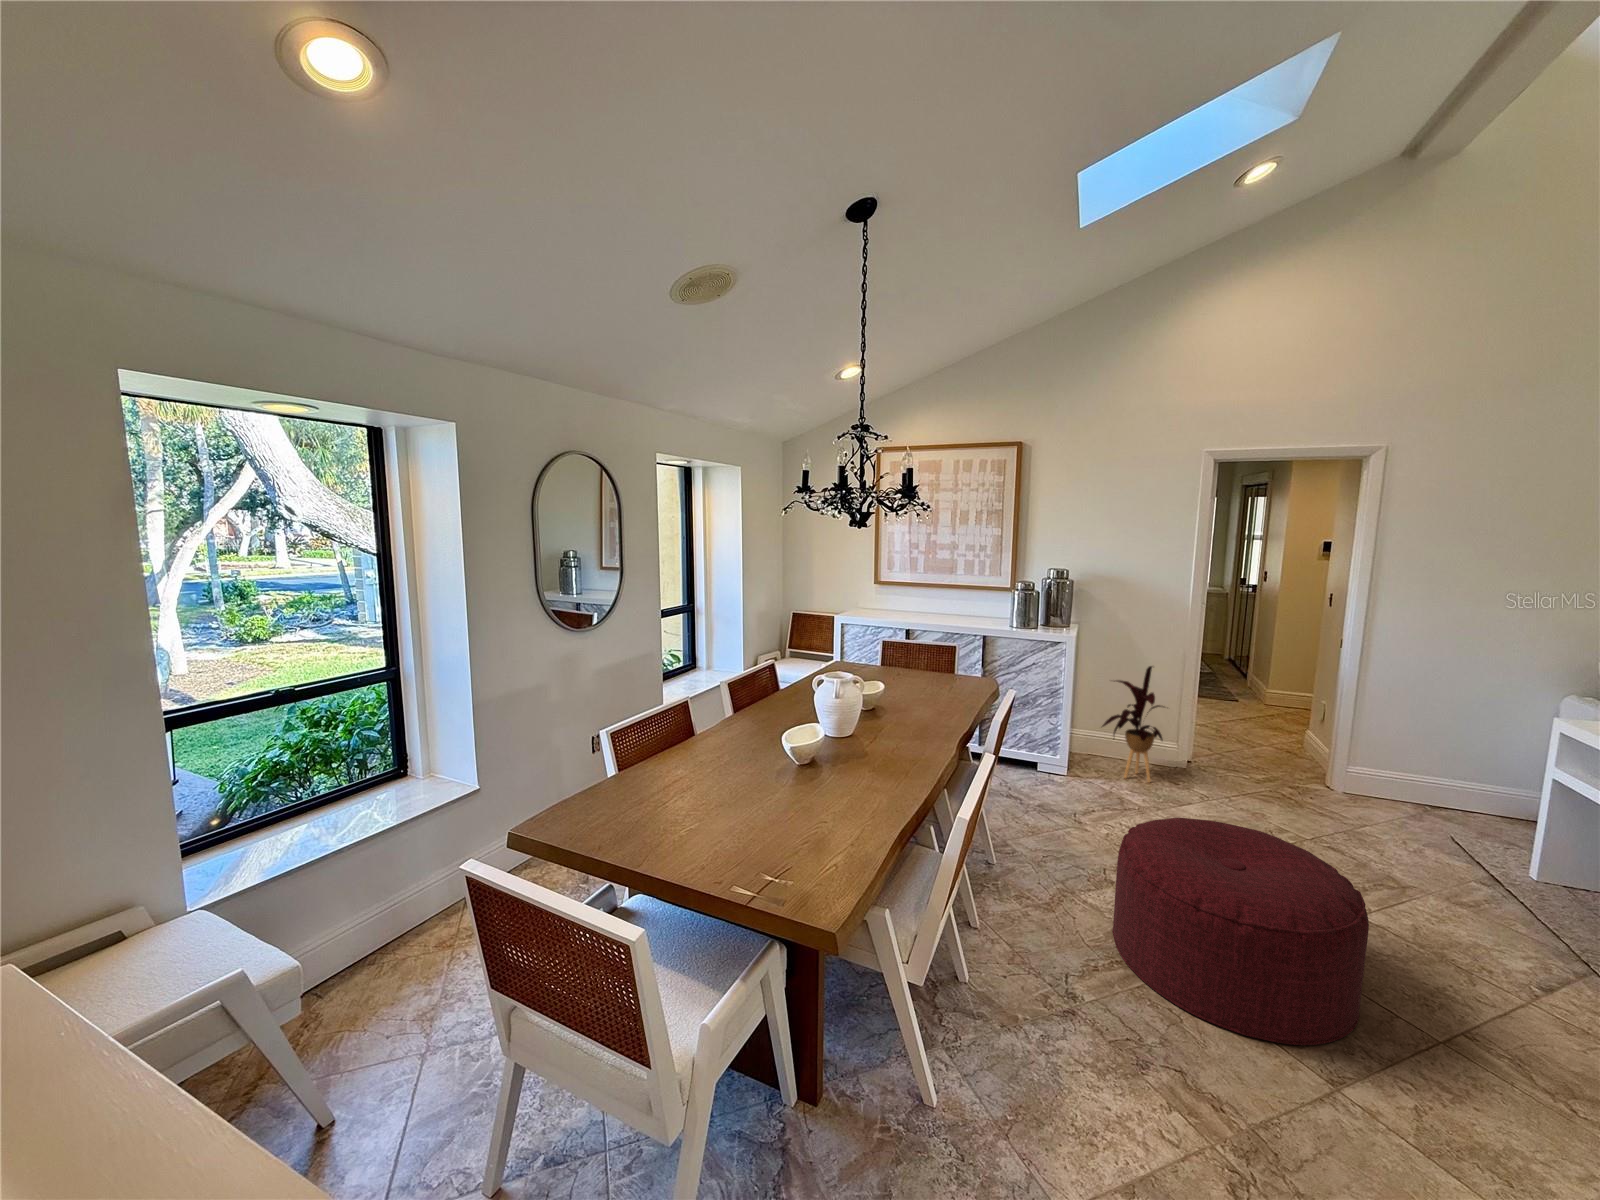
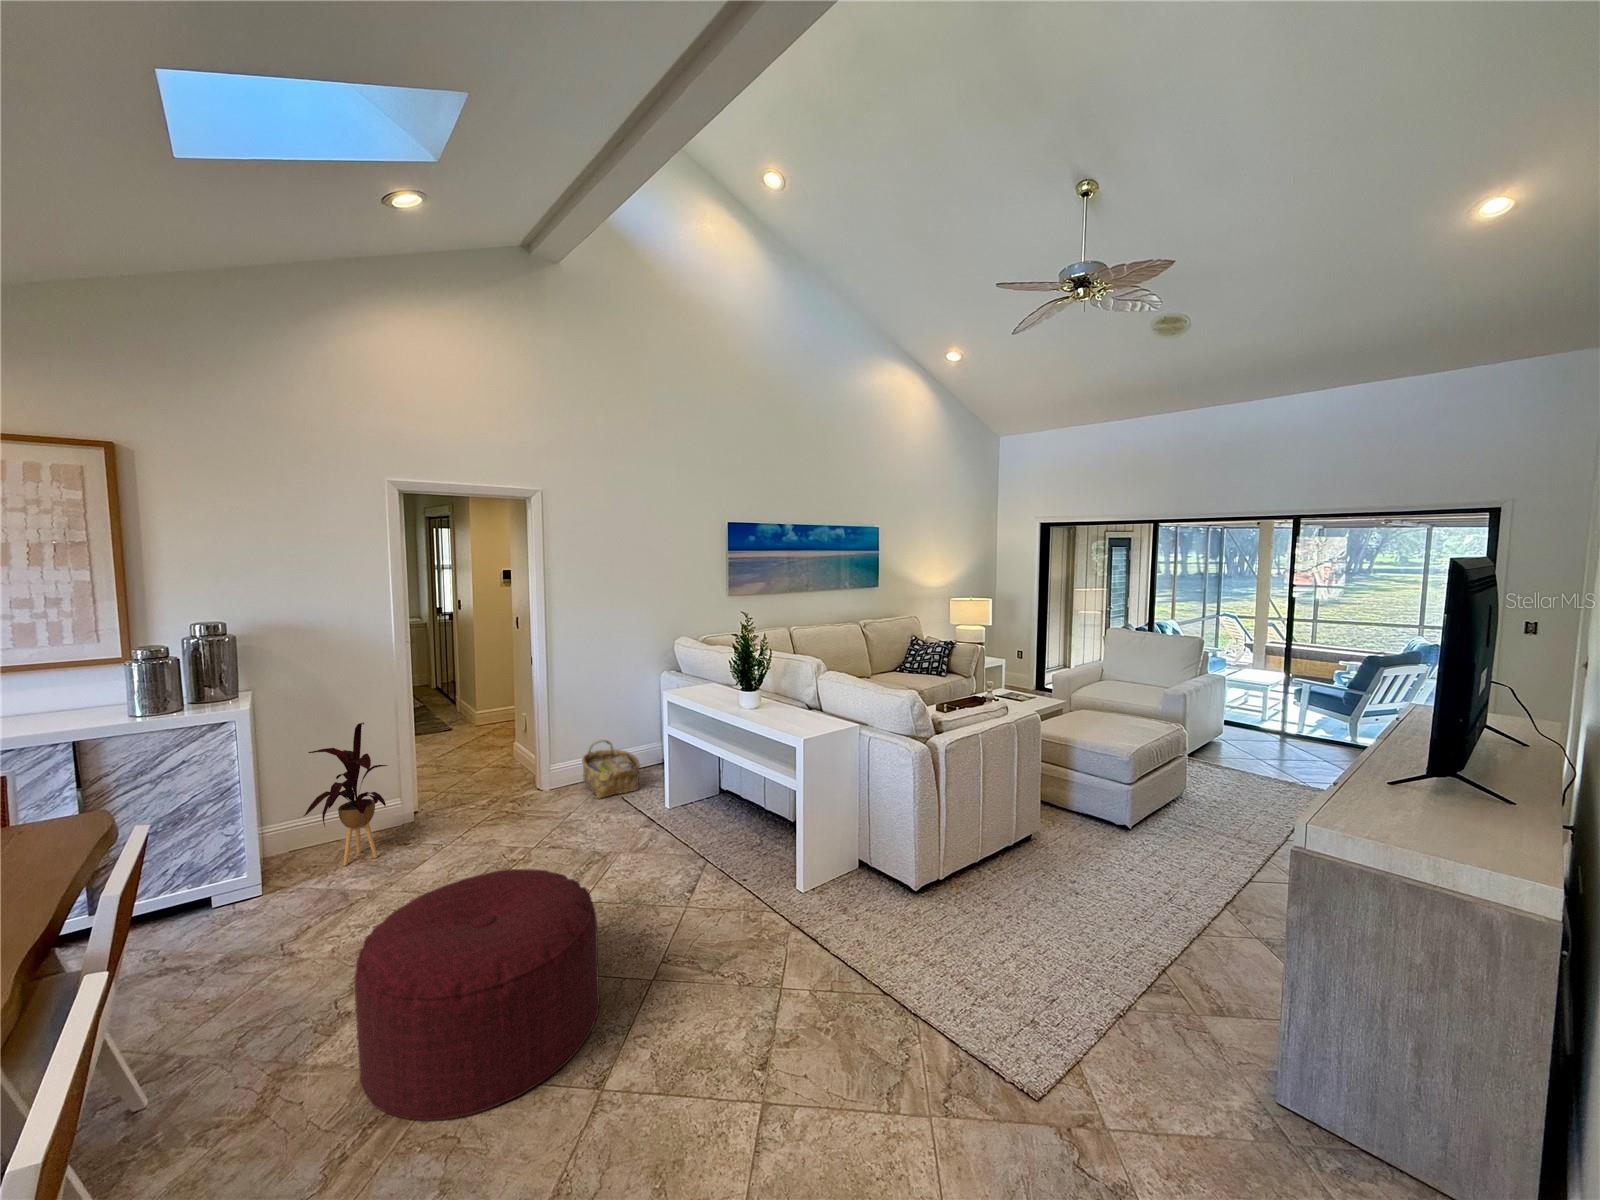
woven basket: none [1393,756,1493,836] -> present [582,740,640,798]

